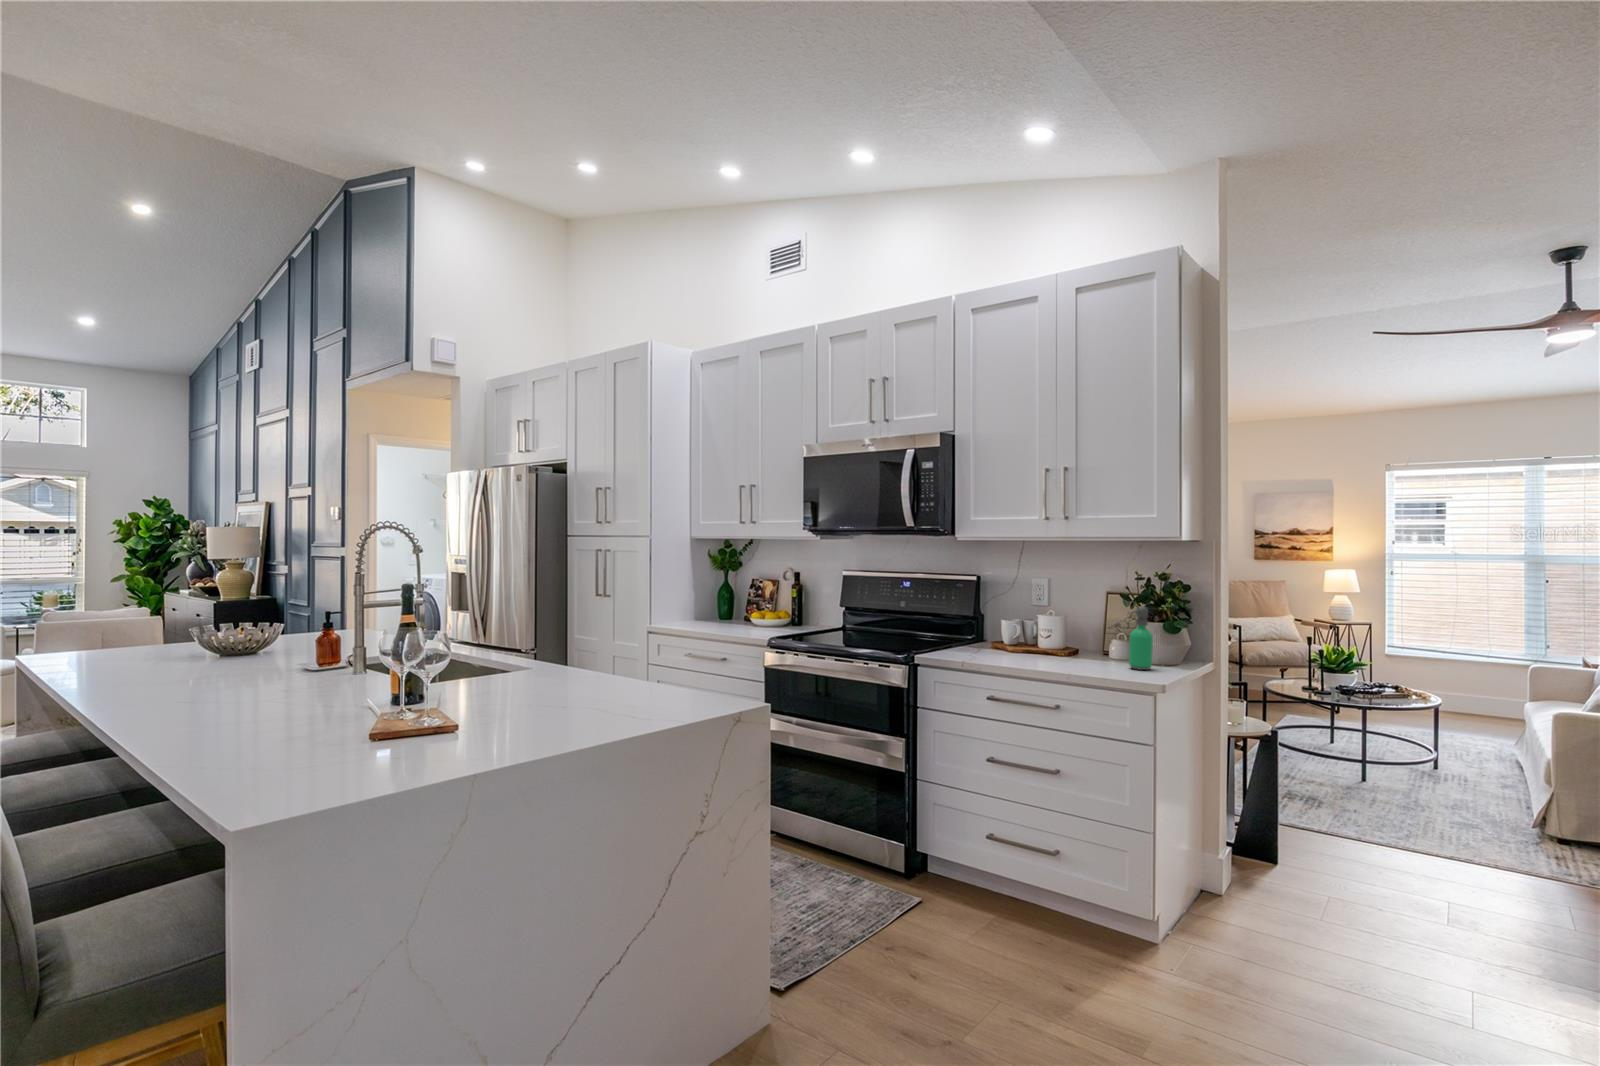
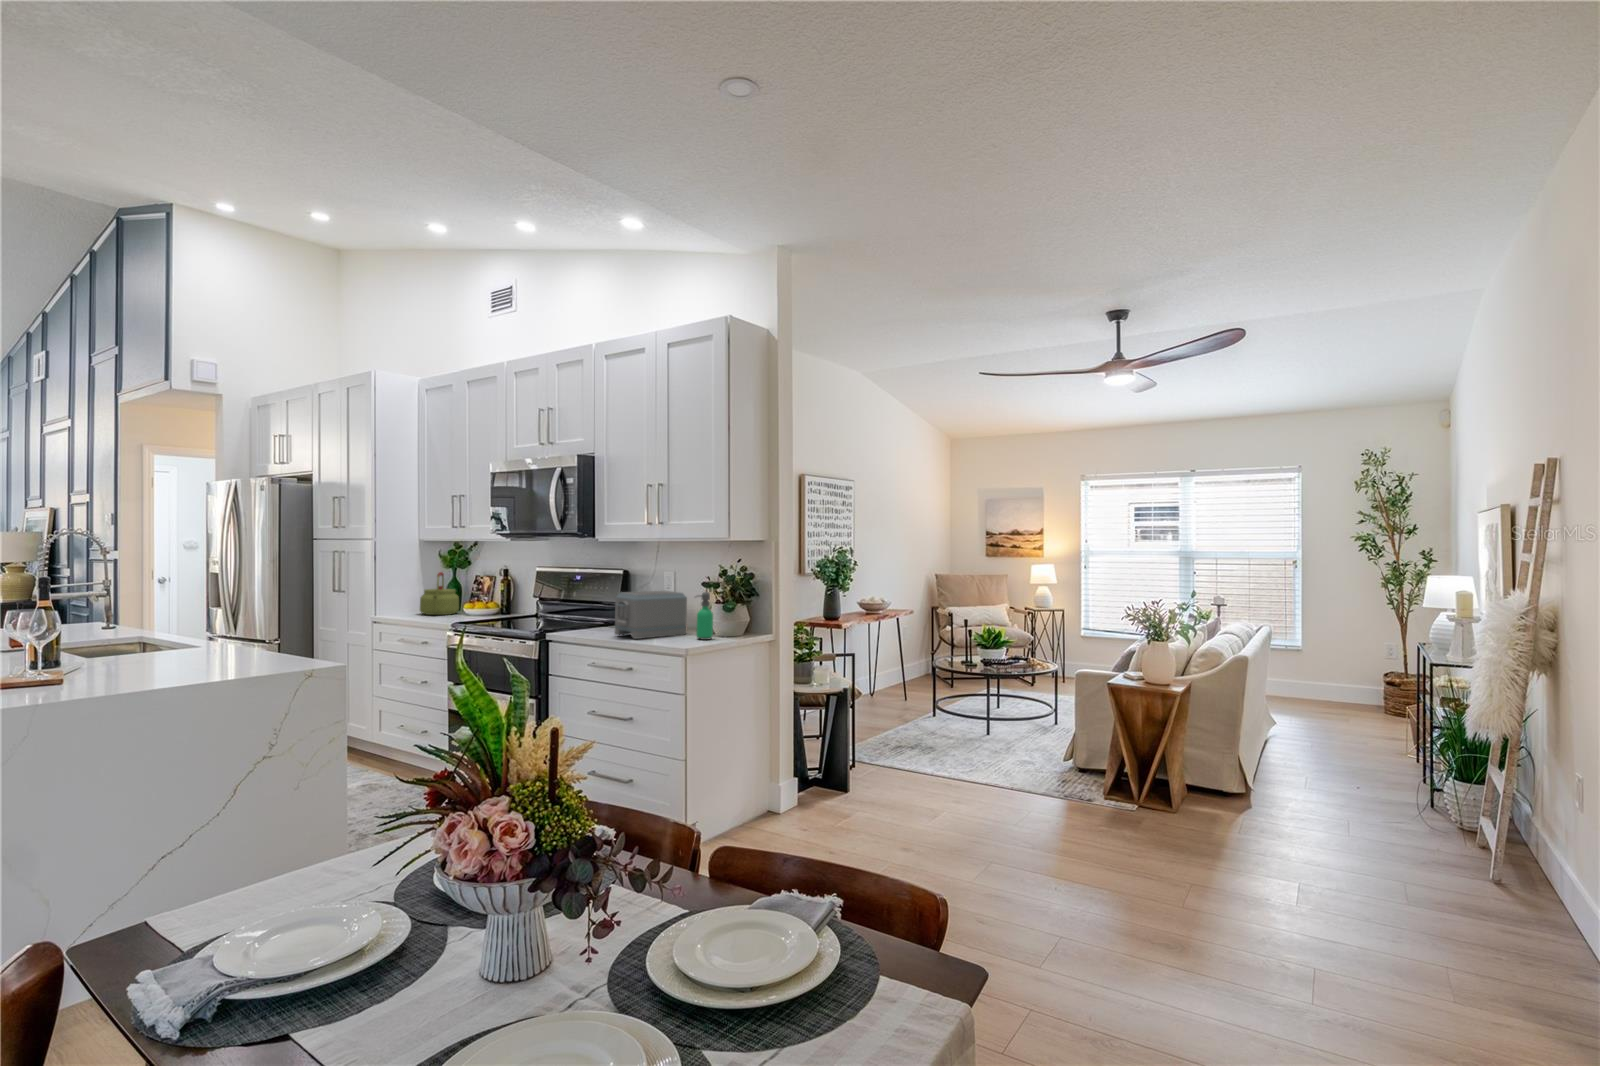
kettle: none [703,575,745,627] -> present [420,572,459,615]
toaster: none [1008,603,1097,667] -> present [615,591,687,639]

